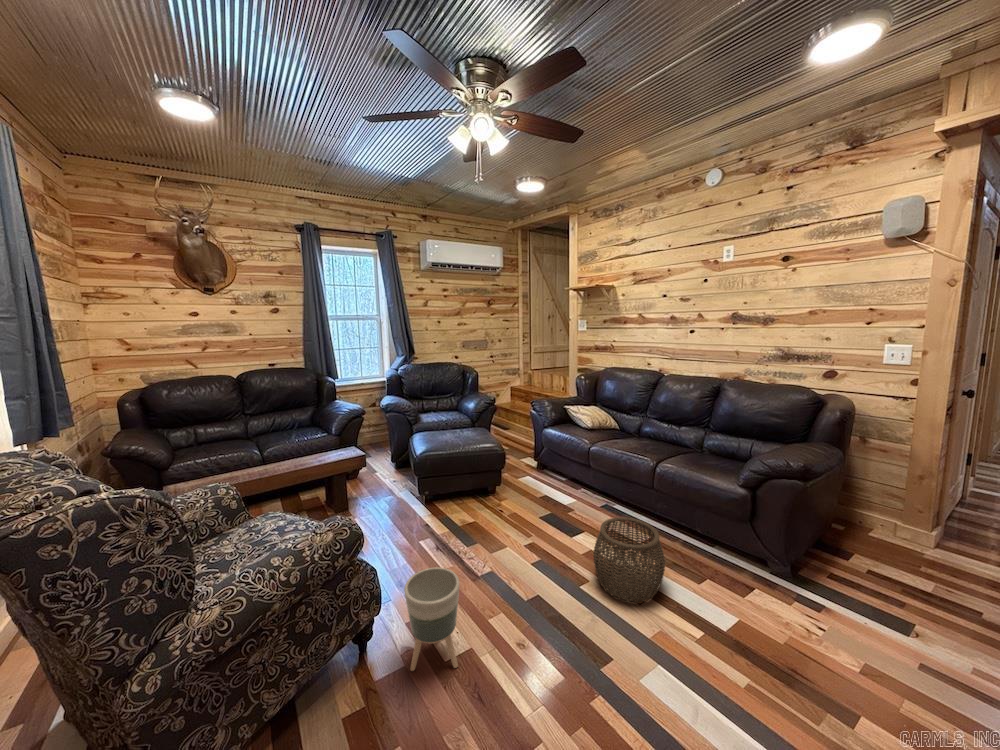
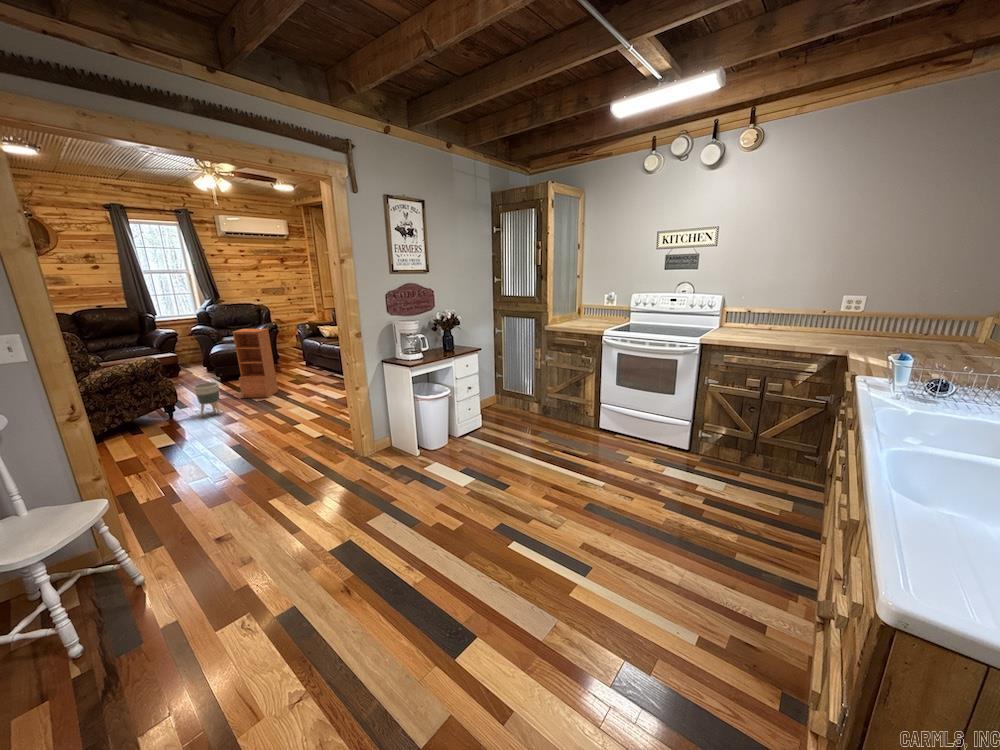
bookcase: none [477,421,541,586] -> present [232,329,278,398]
woven basket: present [593,517,665,603] -> none [294,368,326,397]

